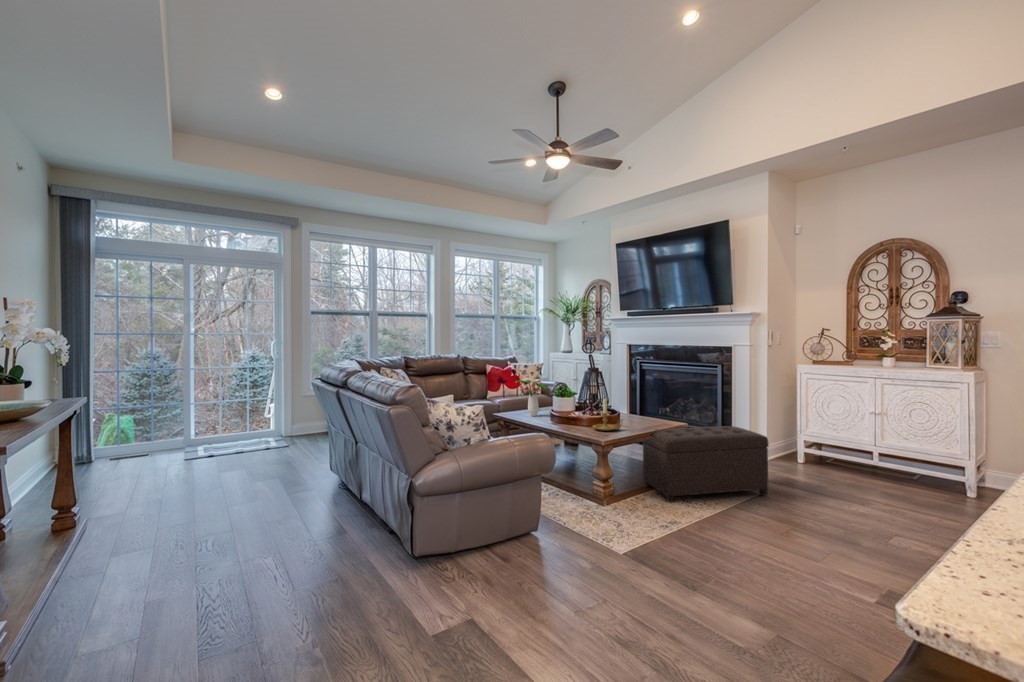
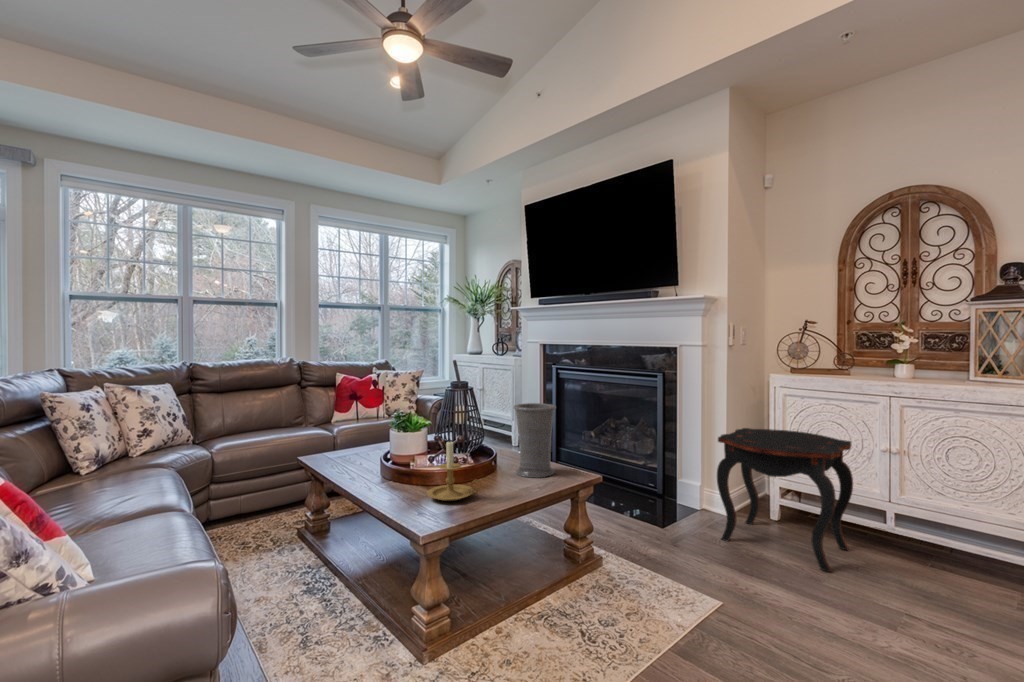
flower arrangement: present [515,378,547,416] -> none [329,398,380,460]
vase: none [632,381,658,424] -> present [514,403,556,478]
side table: none [759,400,850,485] -> present [717,428,853,572]
ottoman: present [643,426,769,503] -> none [524,478,732,635]

